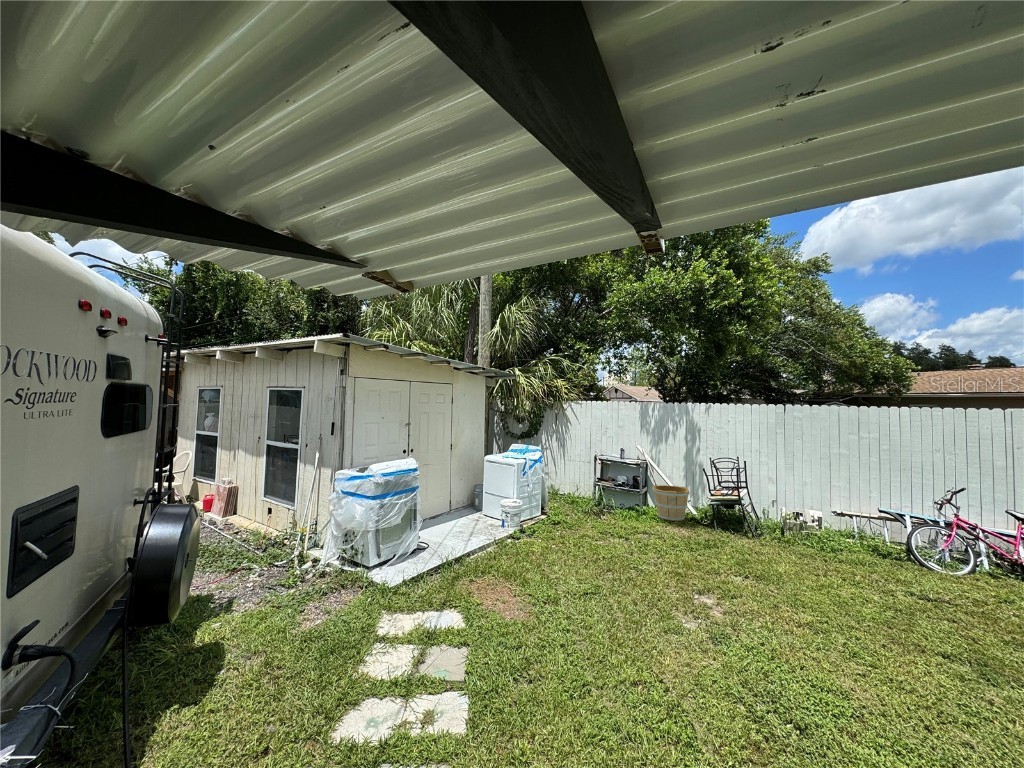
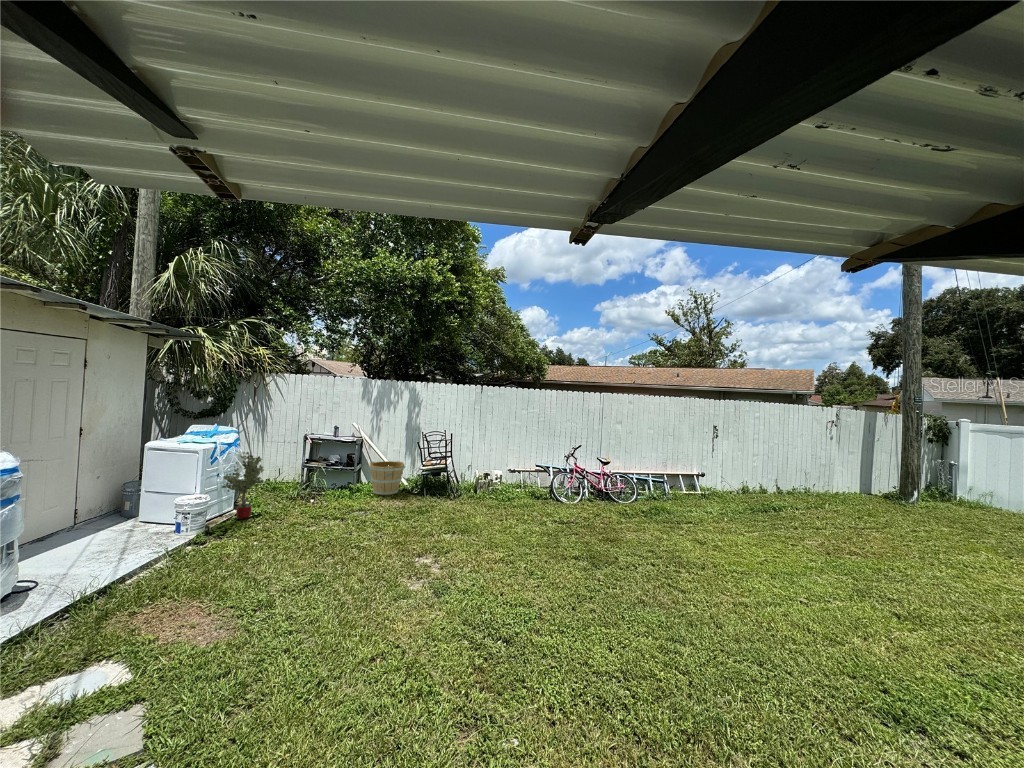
potted tree: none [531,466,562,523] -> present [222,452,264,519]

